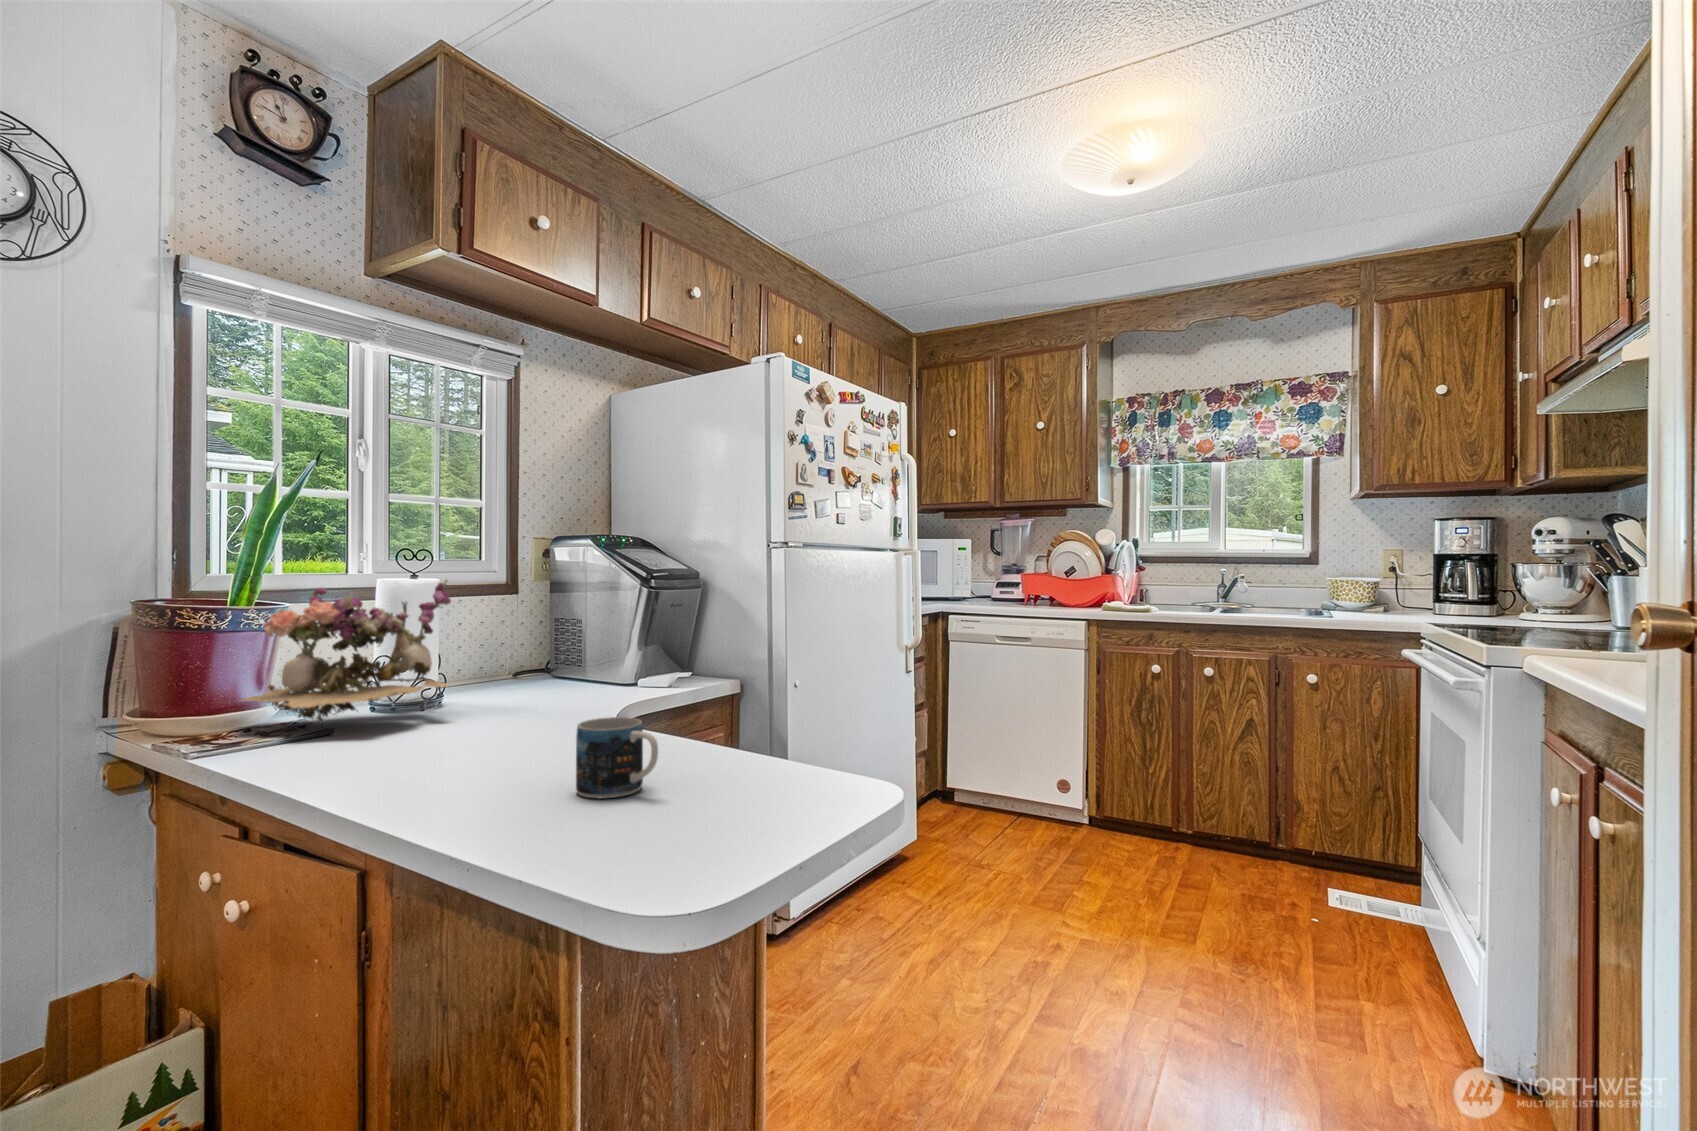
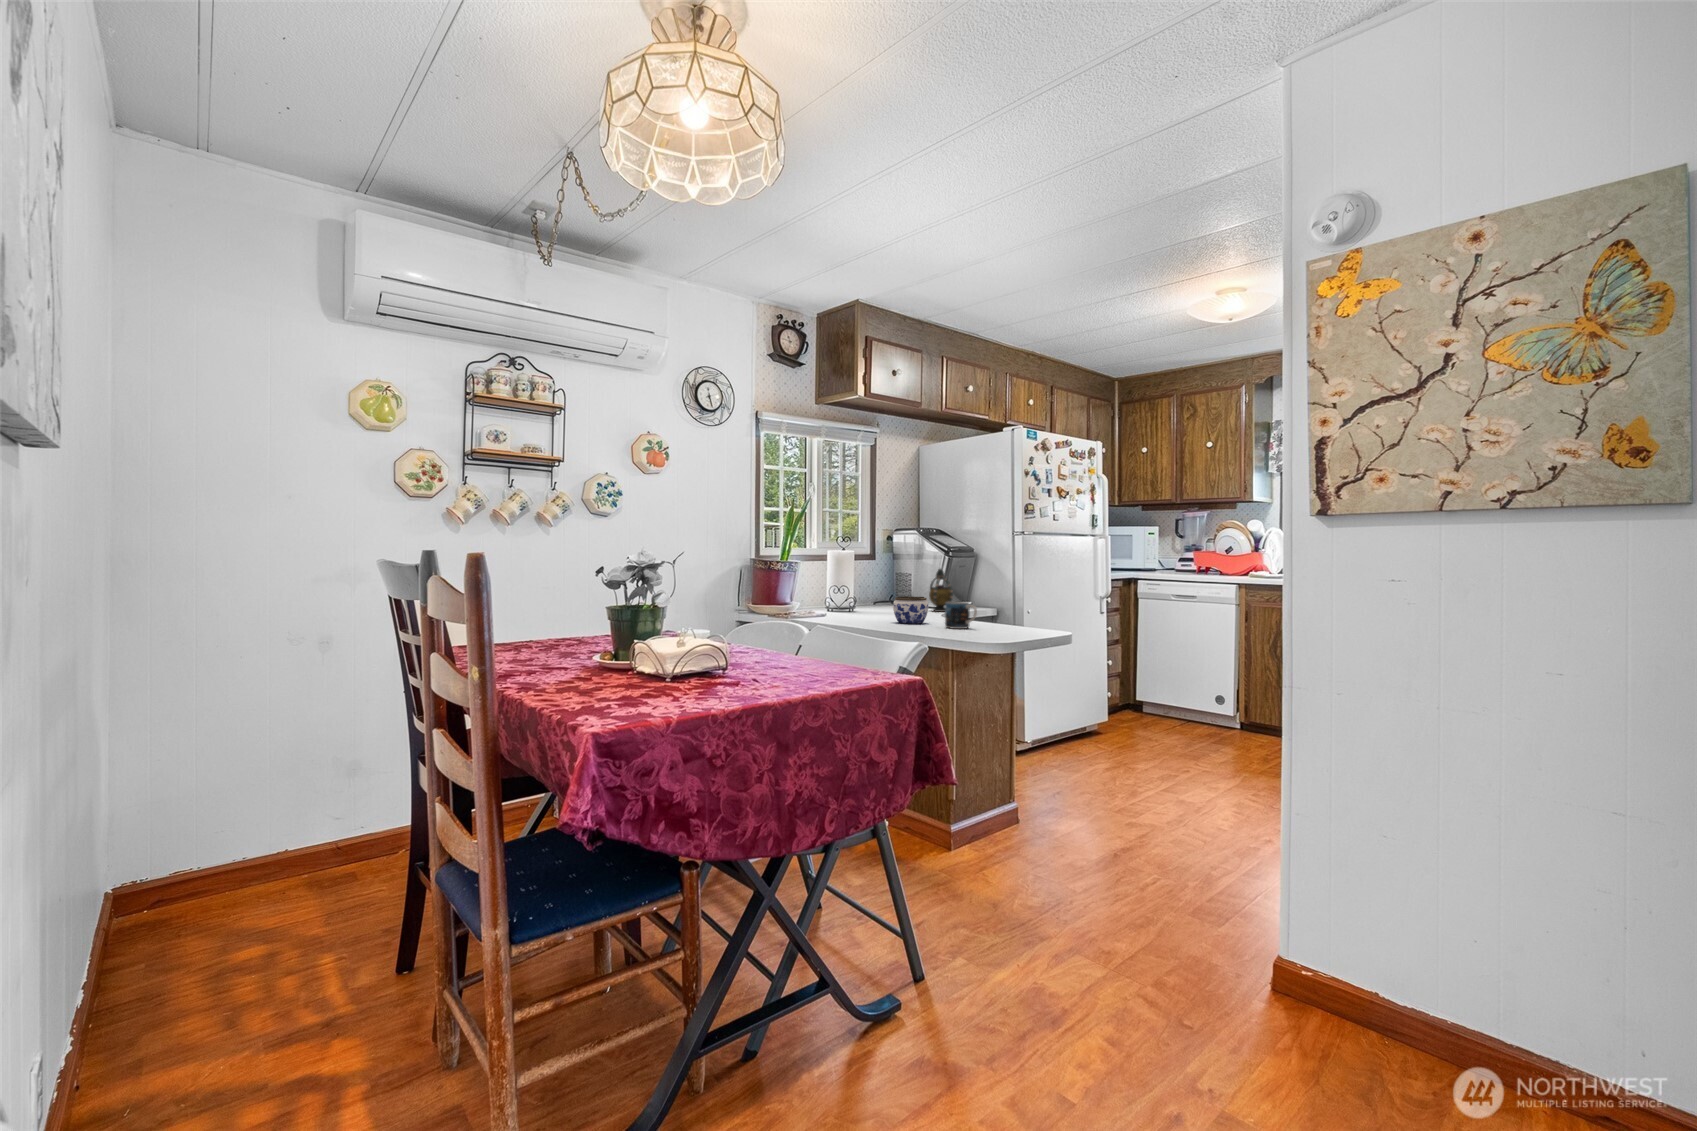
flower arrangement: present [239,579,451,724] -> none [788,551,870,614]
teapot: none [611,608,656,692] -> present [929,569,953,612]
jar: none [457,695,554,771] -> present [893,596,928,624]

